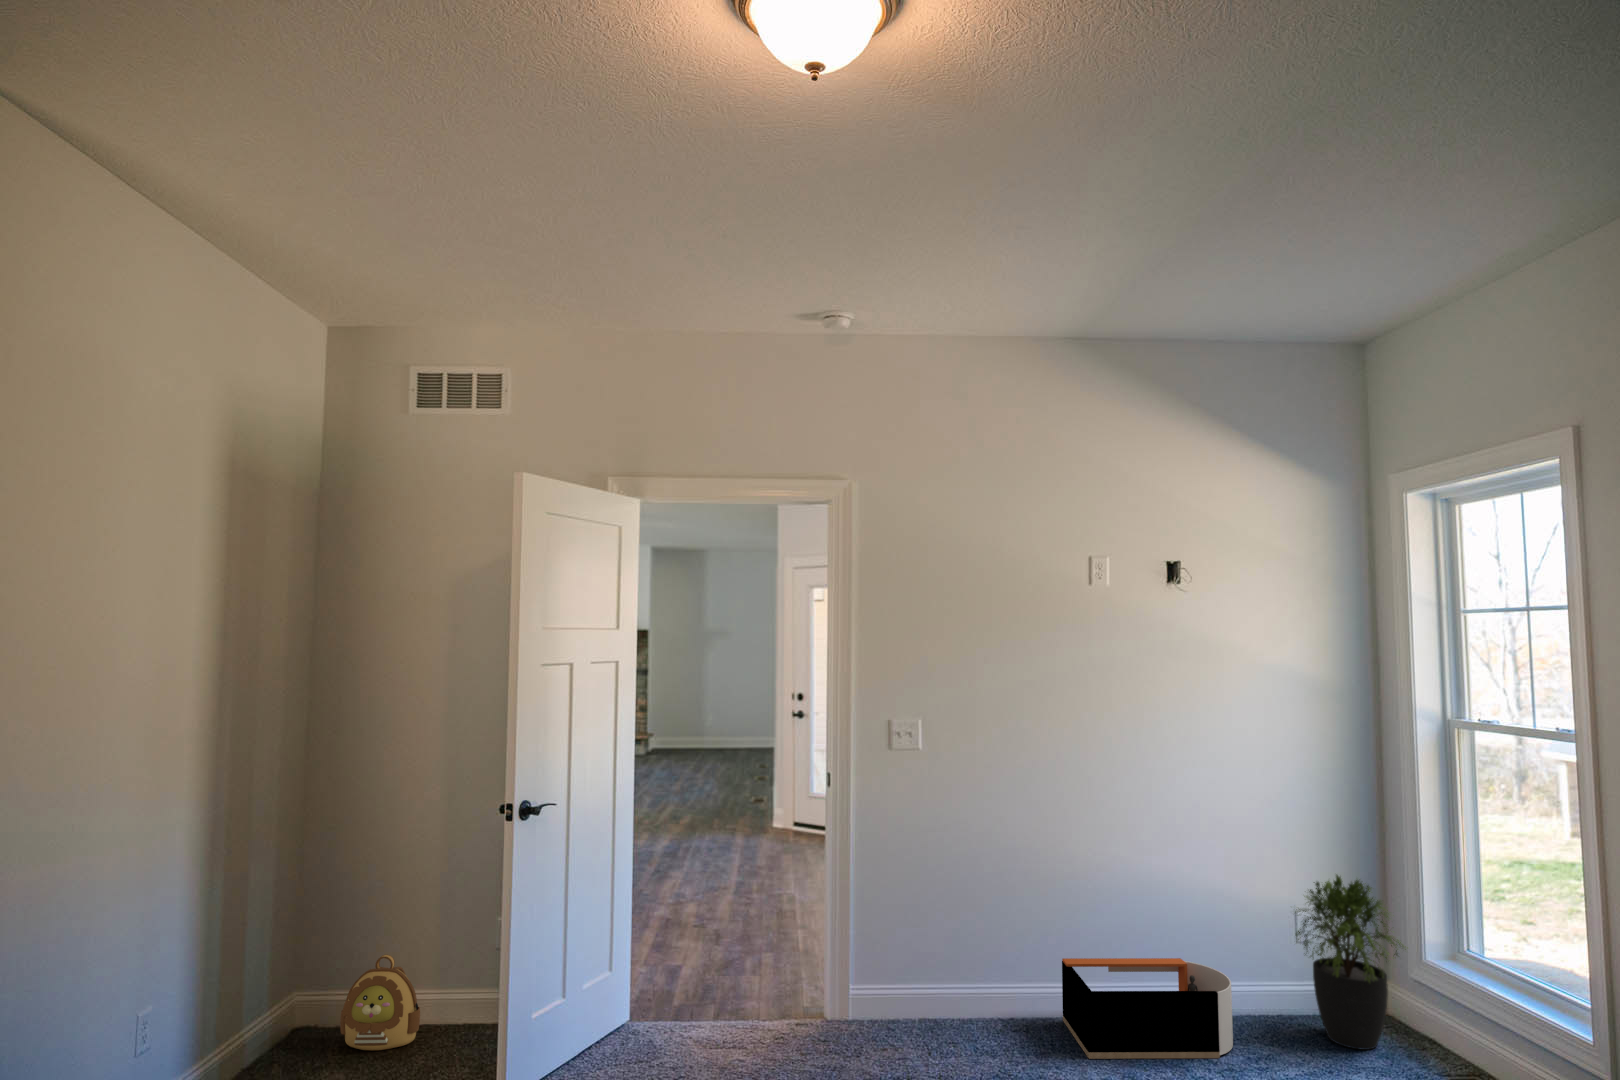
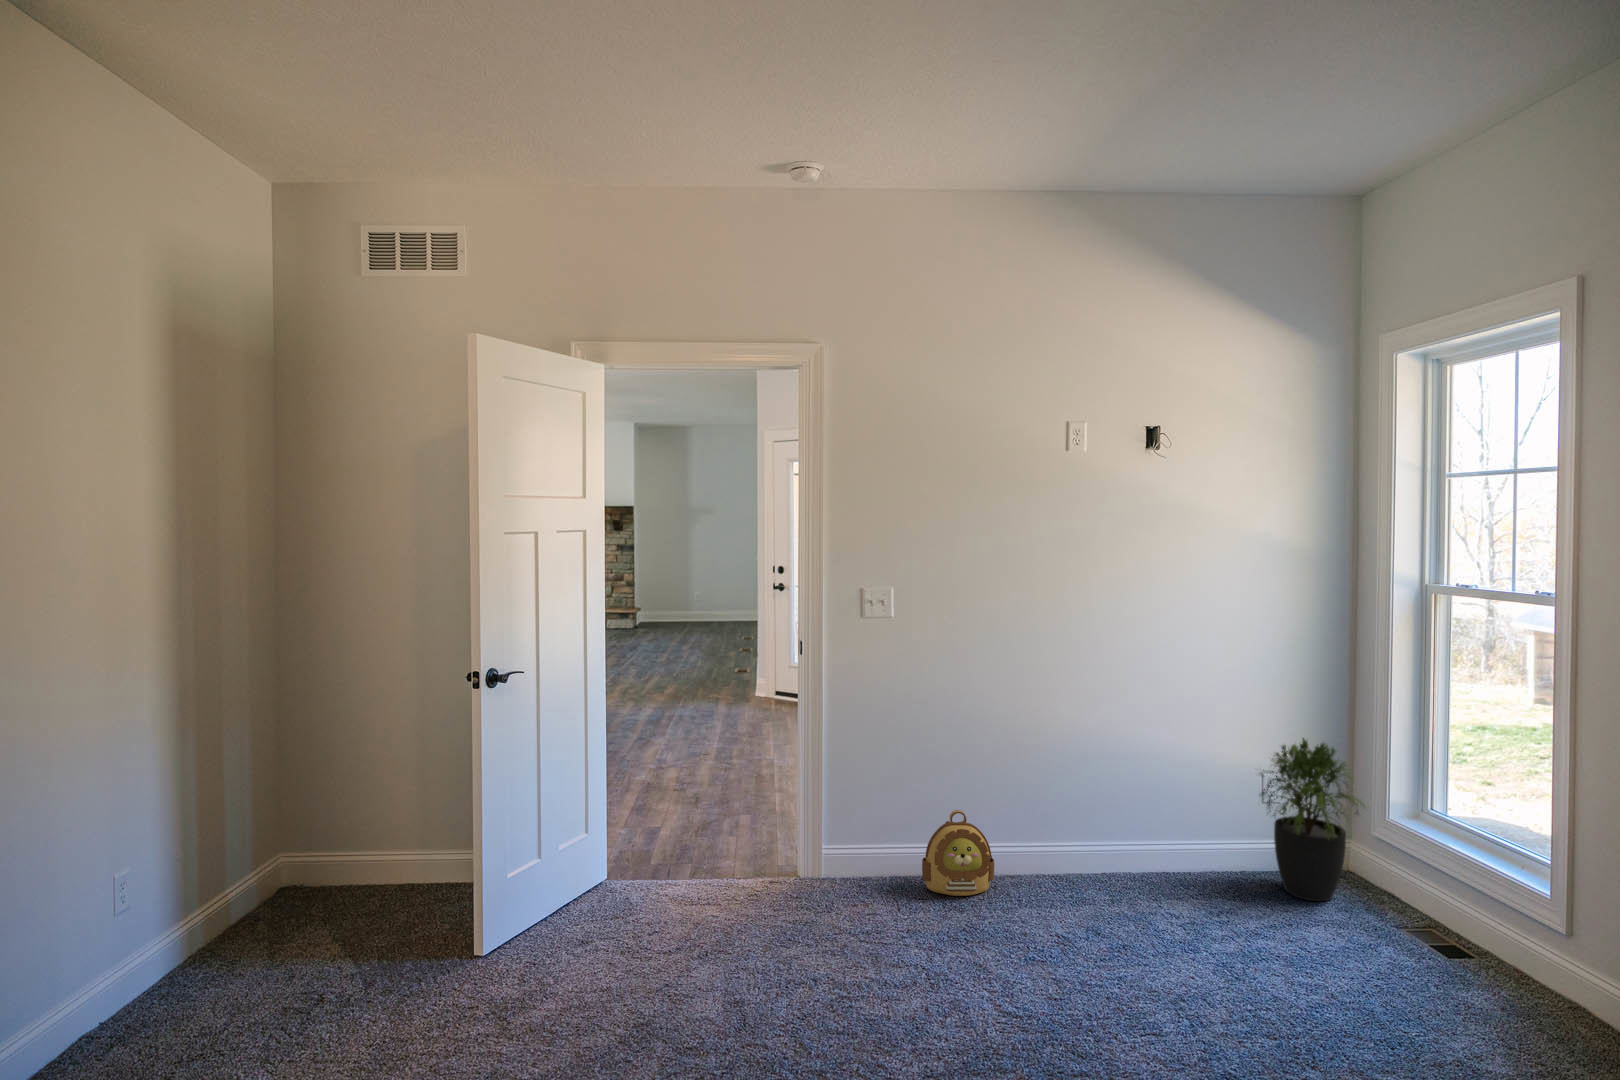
backpack: present [340,955,420,1050] -> present [922,810,994,896]
storage bin: present [1062,958,1233,1059] -> none [1030,818,1194,912]

